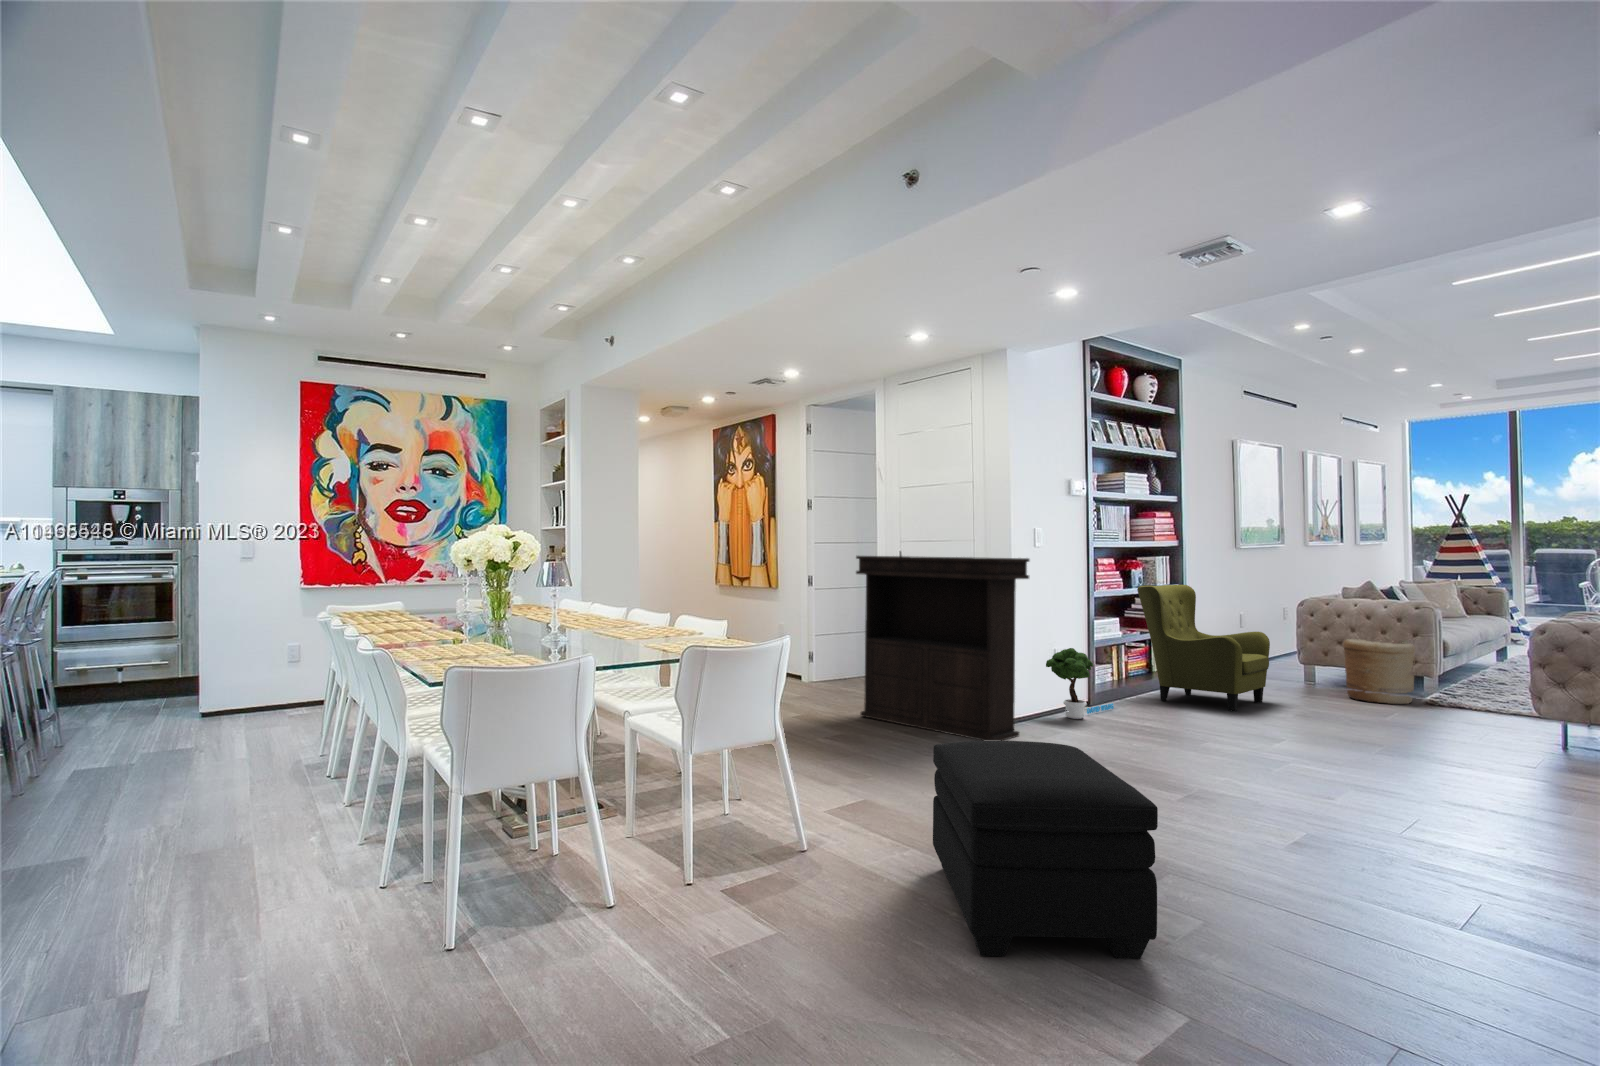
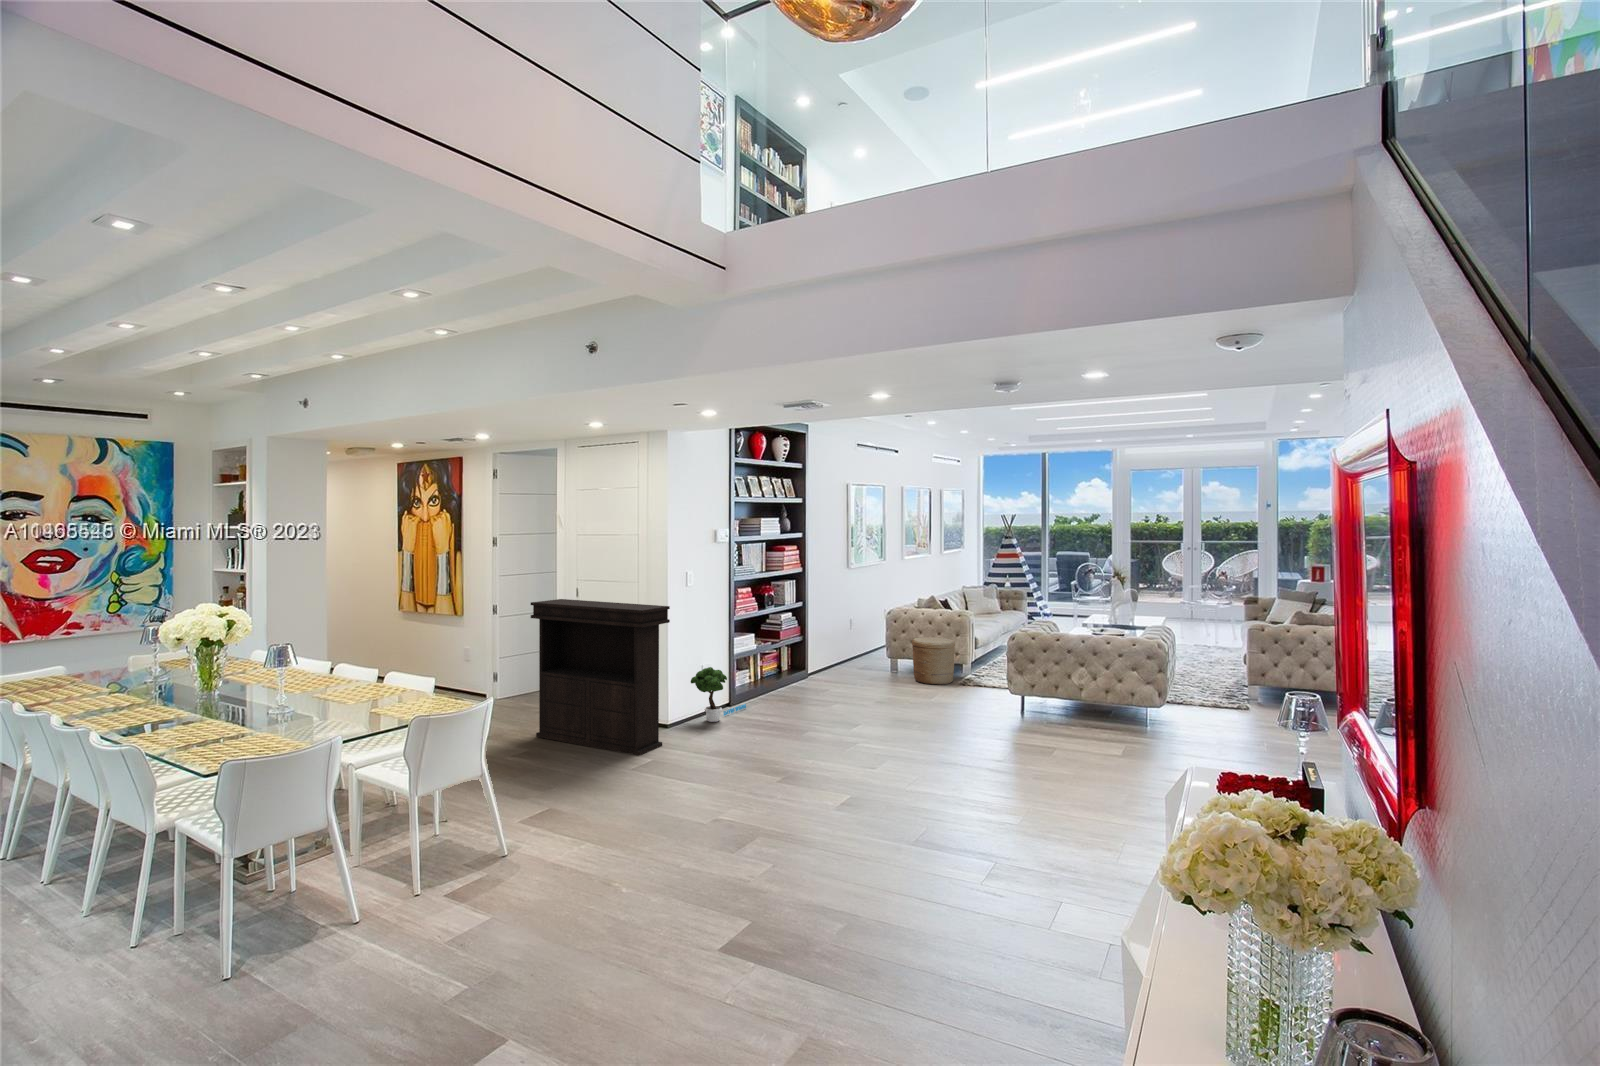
armchair: present [1137,585,1270,712] -> none [769,603,861,702]
ottoman: present [933,741,1158,959] -> none [543,792,677,976]

